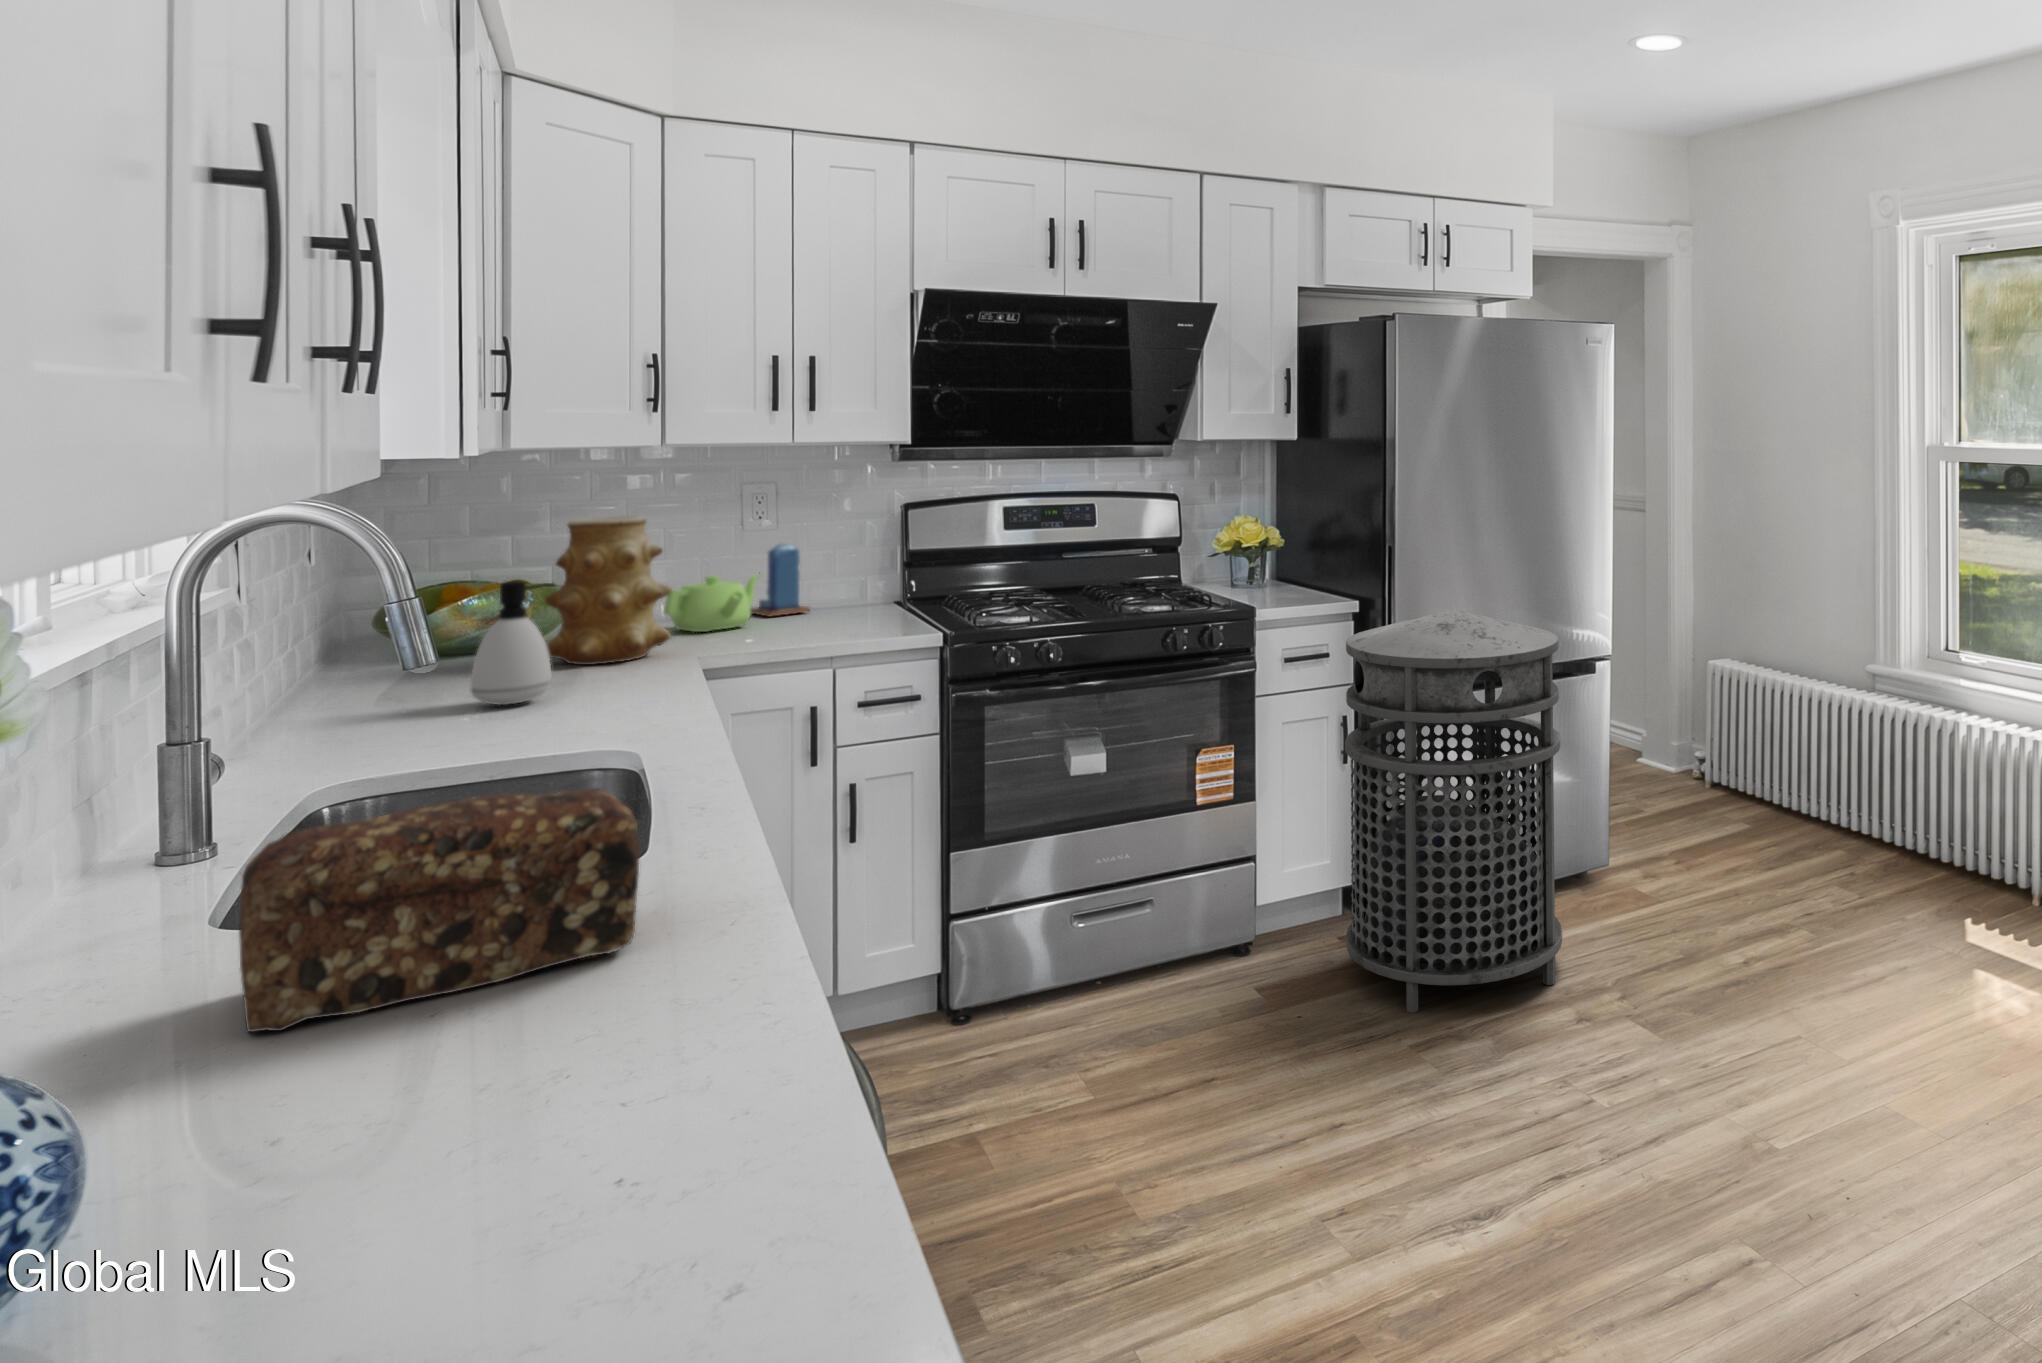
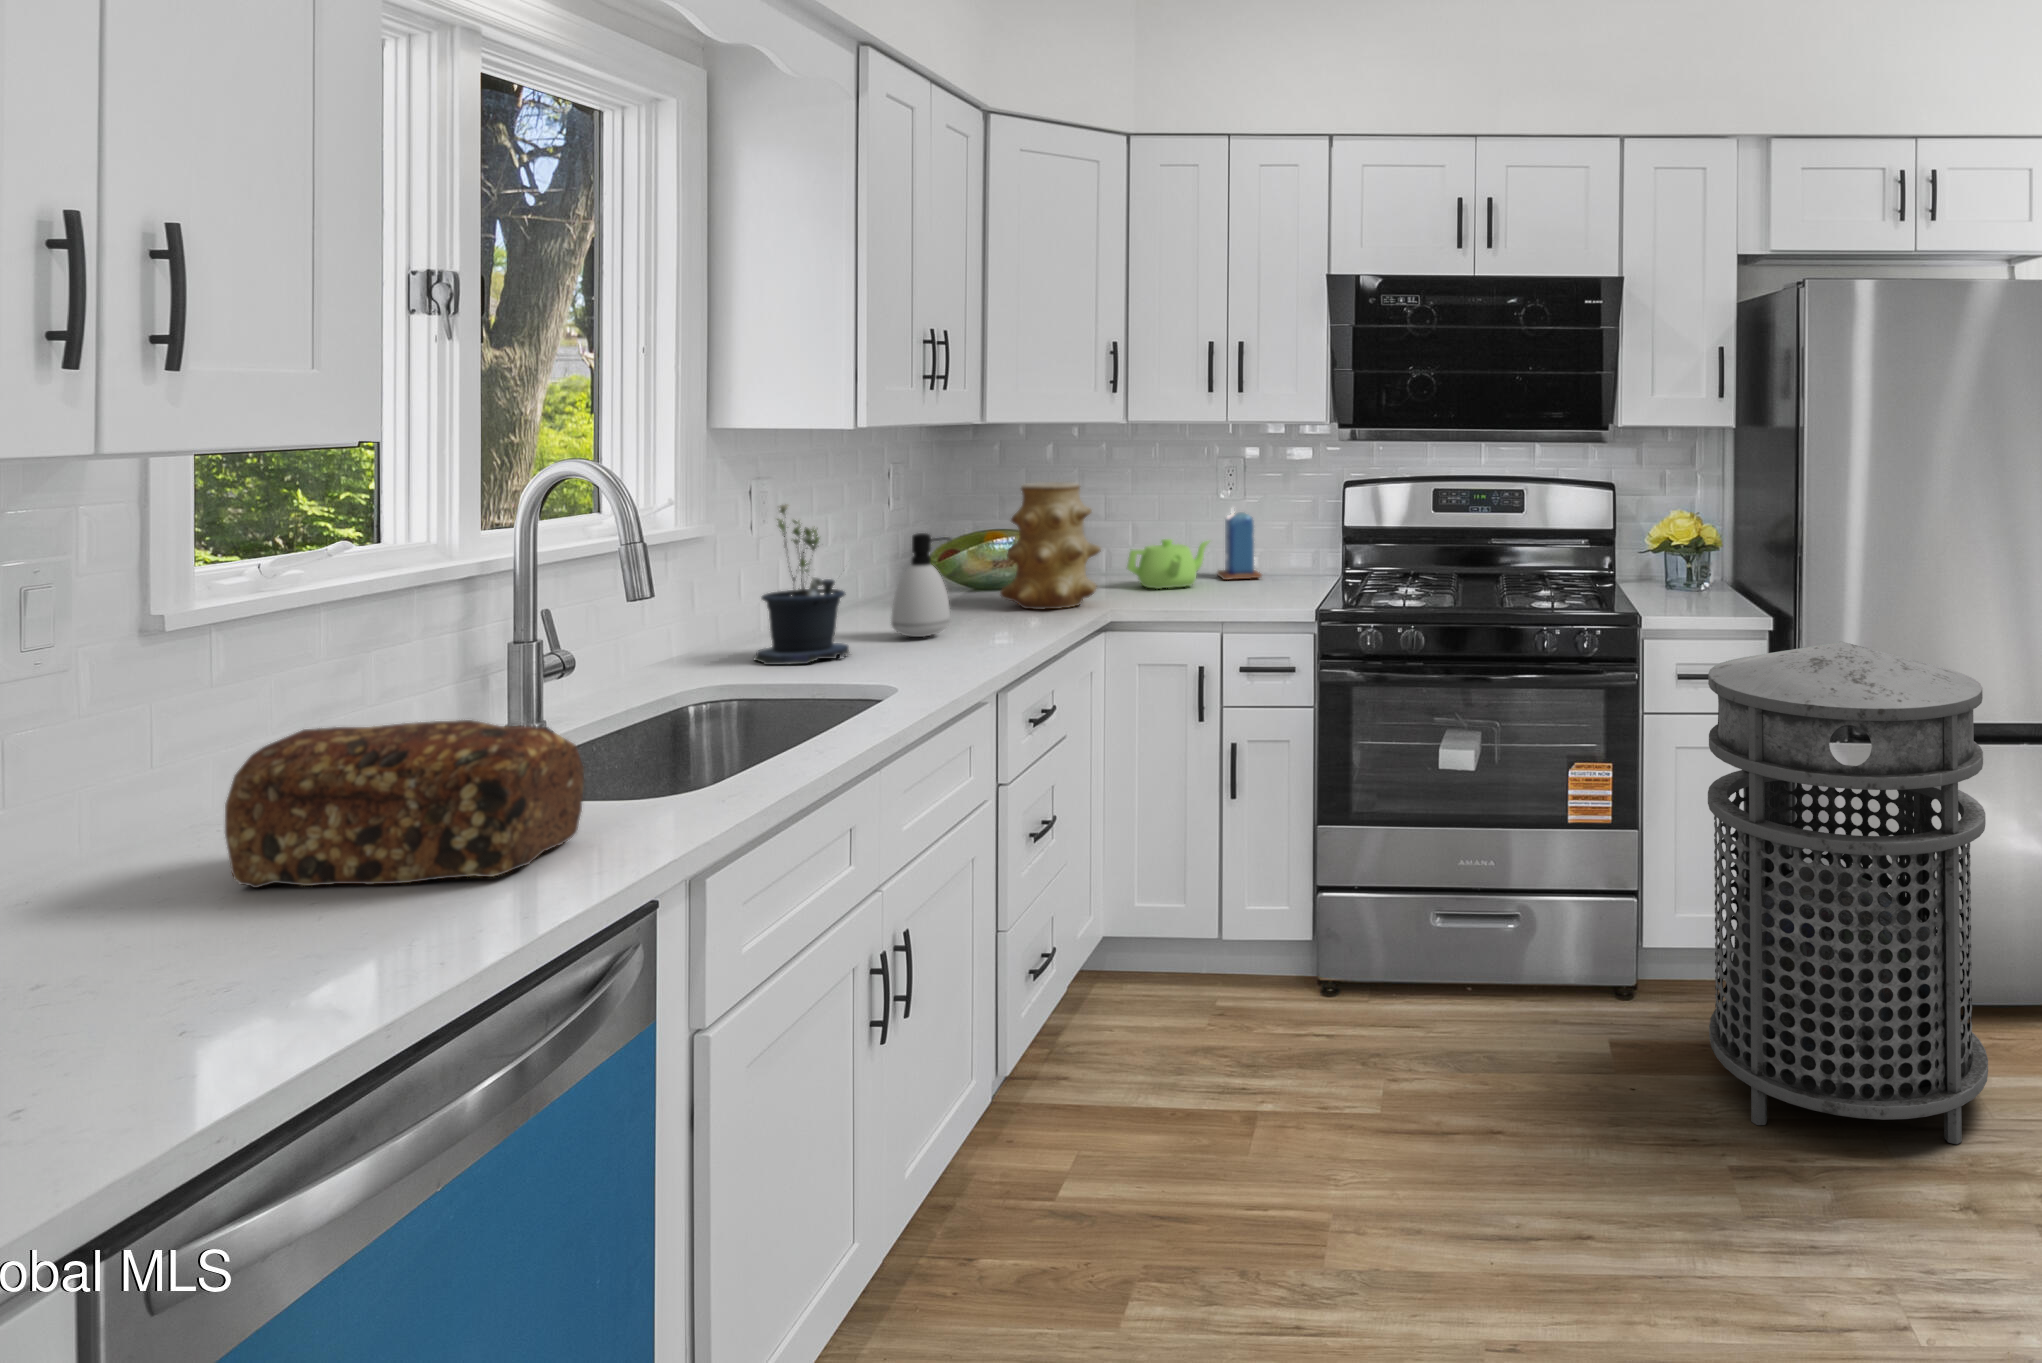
potted plant: none [316,553,465,754] -> present [754,504,850,665]

